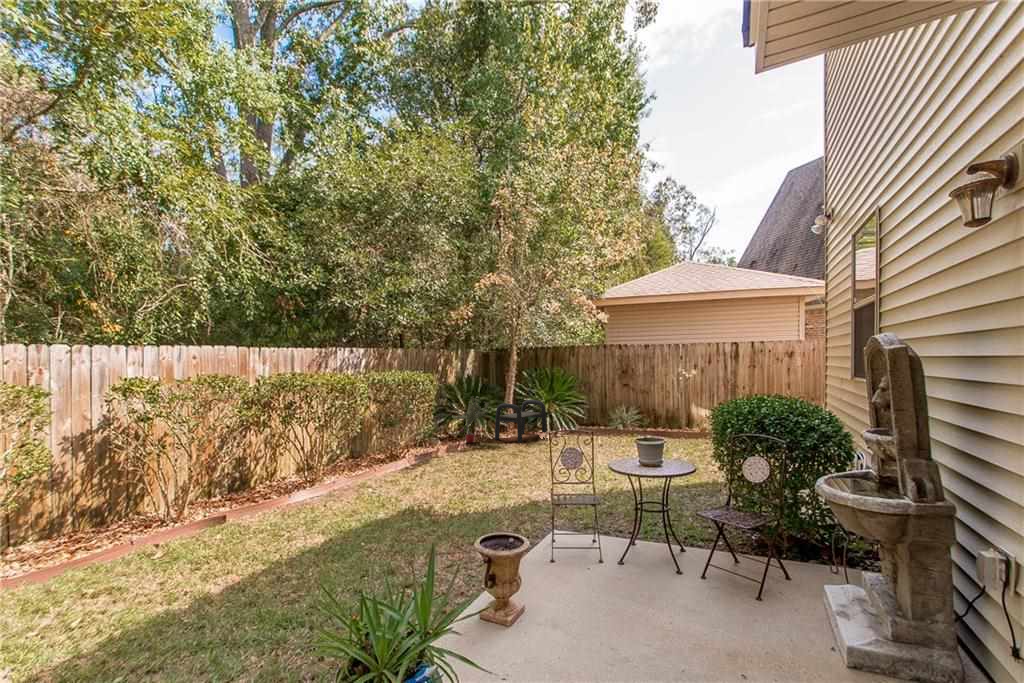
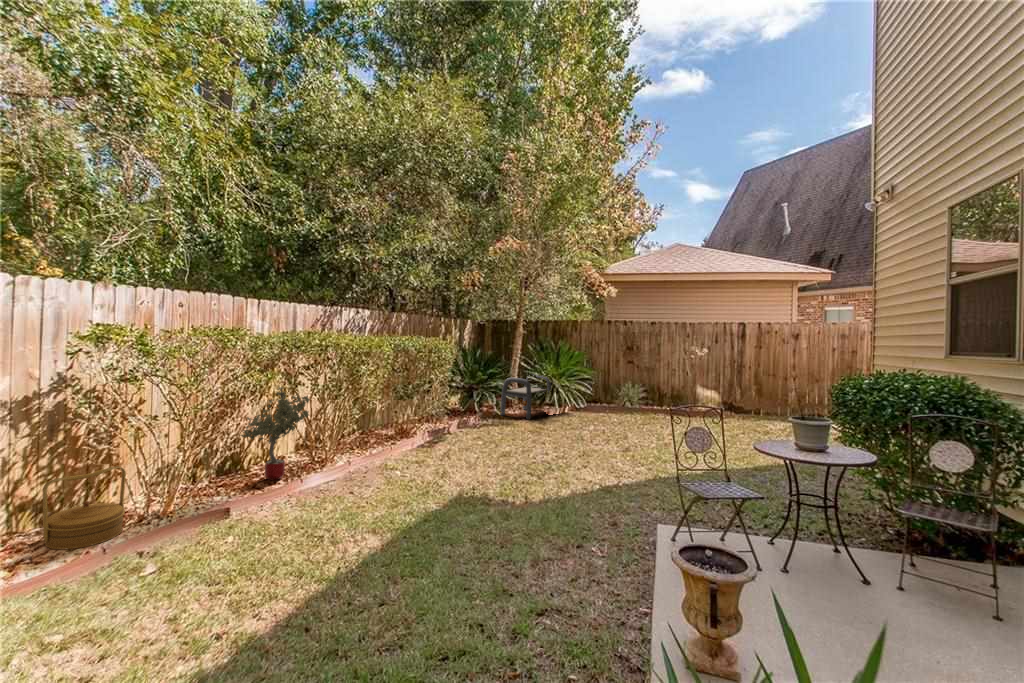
potted tree: present [452,397,489,443] -> present [240,387,310,480]
woven basket: none [94,483,152,544] -> present [42,466,126,550]

